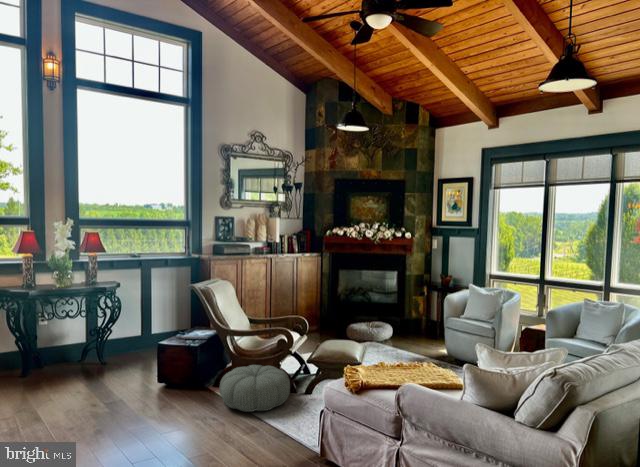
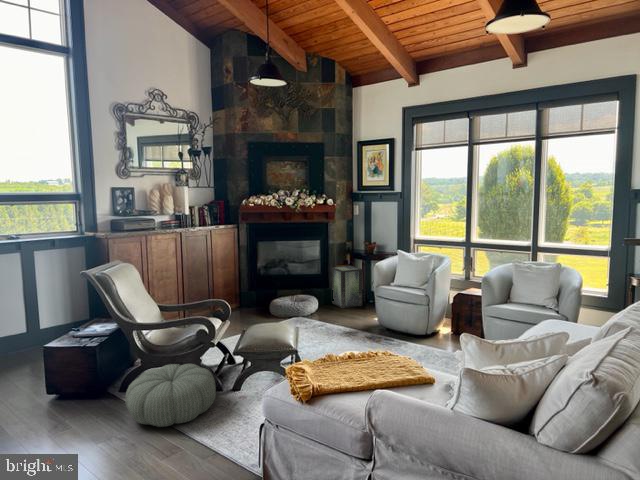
storage box: none [406,298,437,338] -> present [332,266,362,308]

